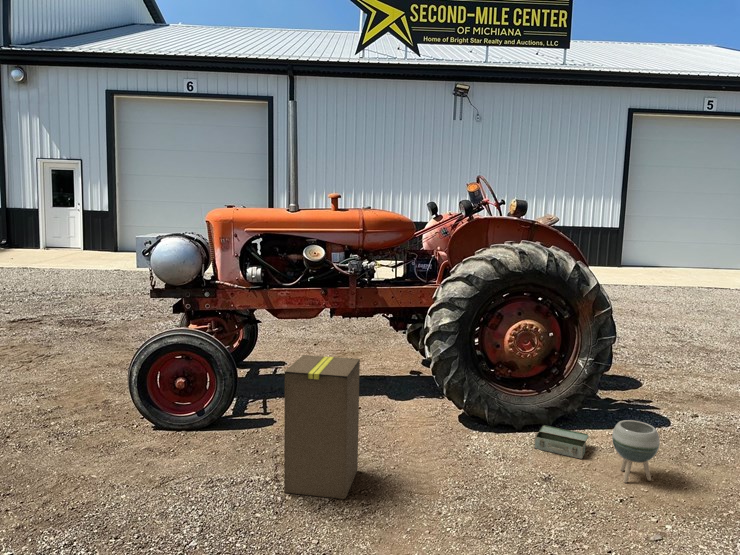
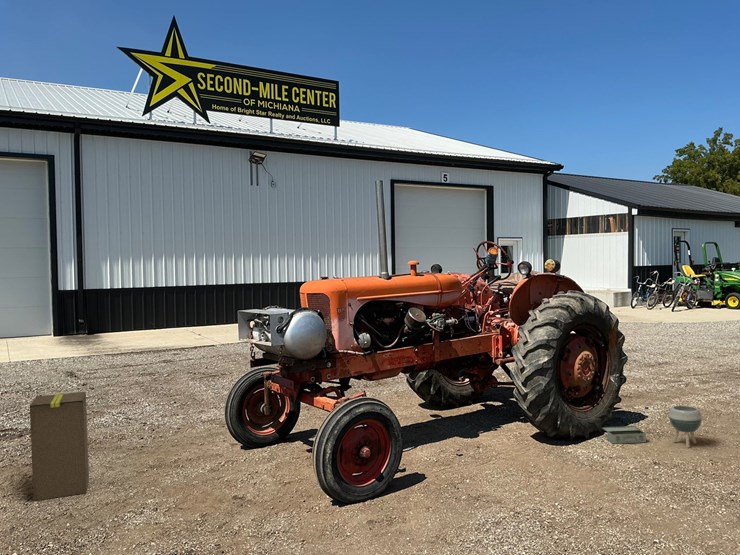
cardboard box: present [284,355,360,499] -> present [30,392,89,501]

